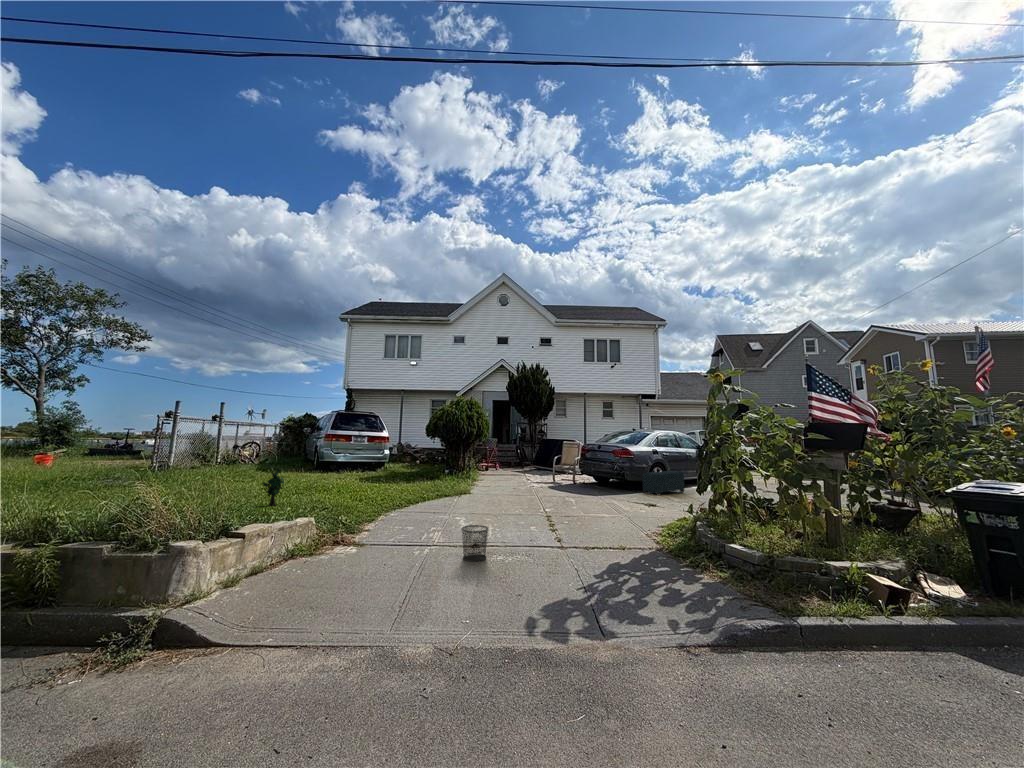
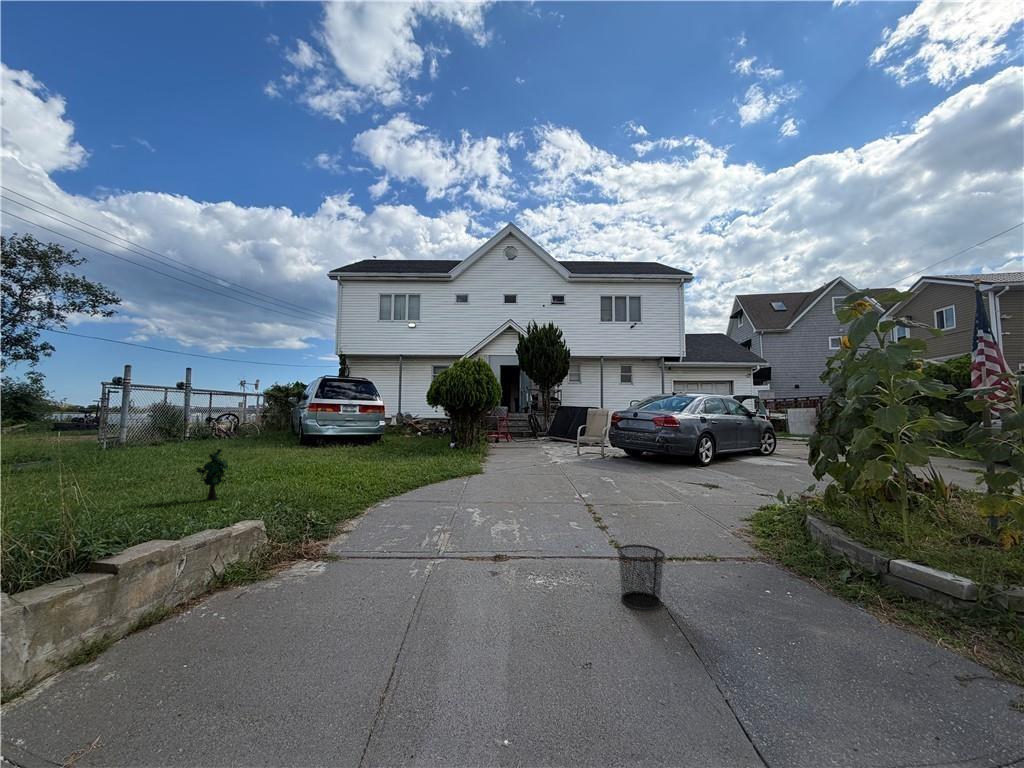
bench: present [643,471,684,495] -> none [692,443,742,474]
waste bin: present [461,525,488,562] -> present [617,545,665,610]

